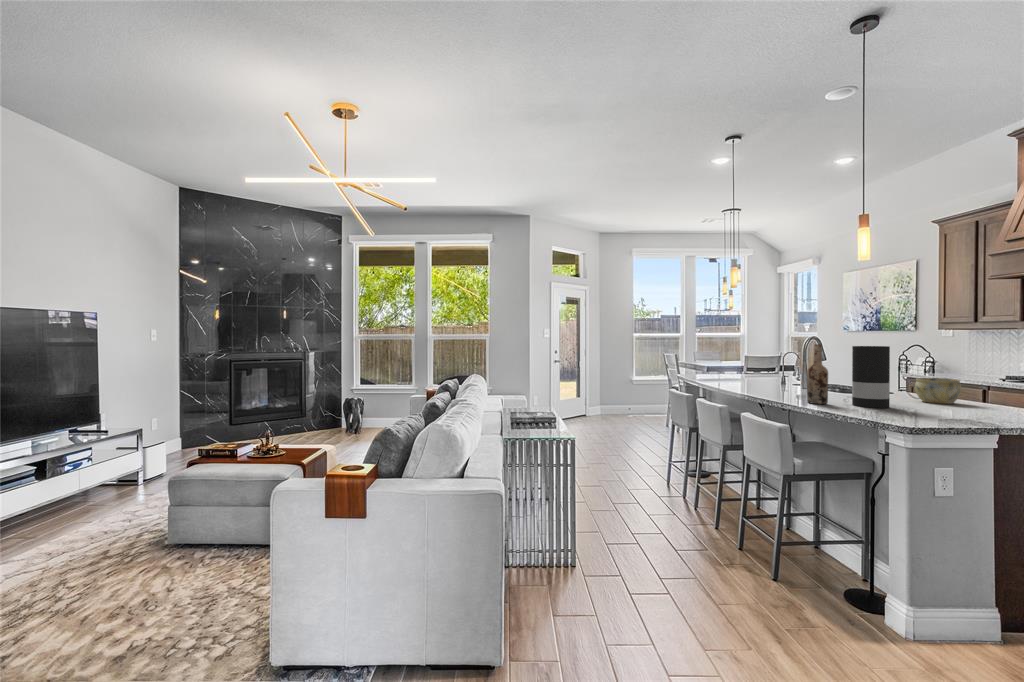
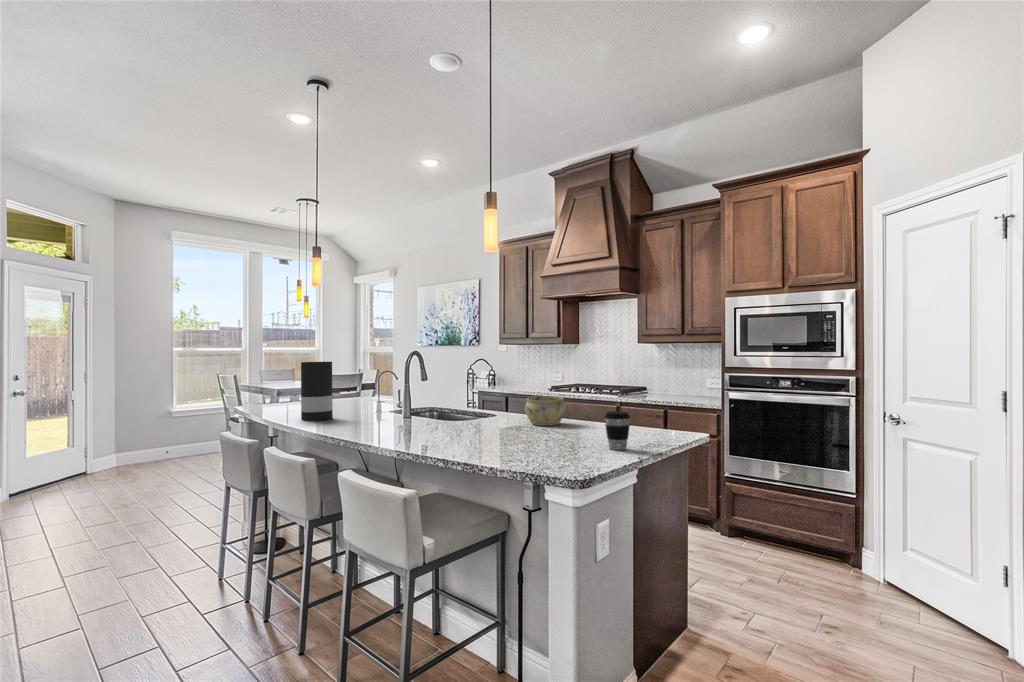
wine bottle: present [807,344,828,404] -> none [432,364,458,449]
vase: present [852,346,890,408] -> present [301,362,333,421]
coffee cup: none [964,388,993,420] -> present [605,411,630,450]

